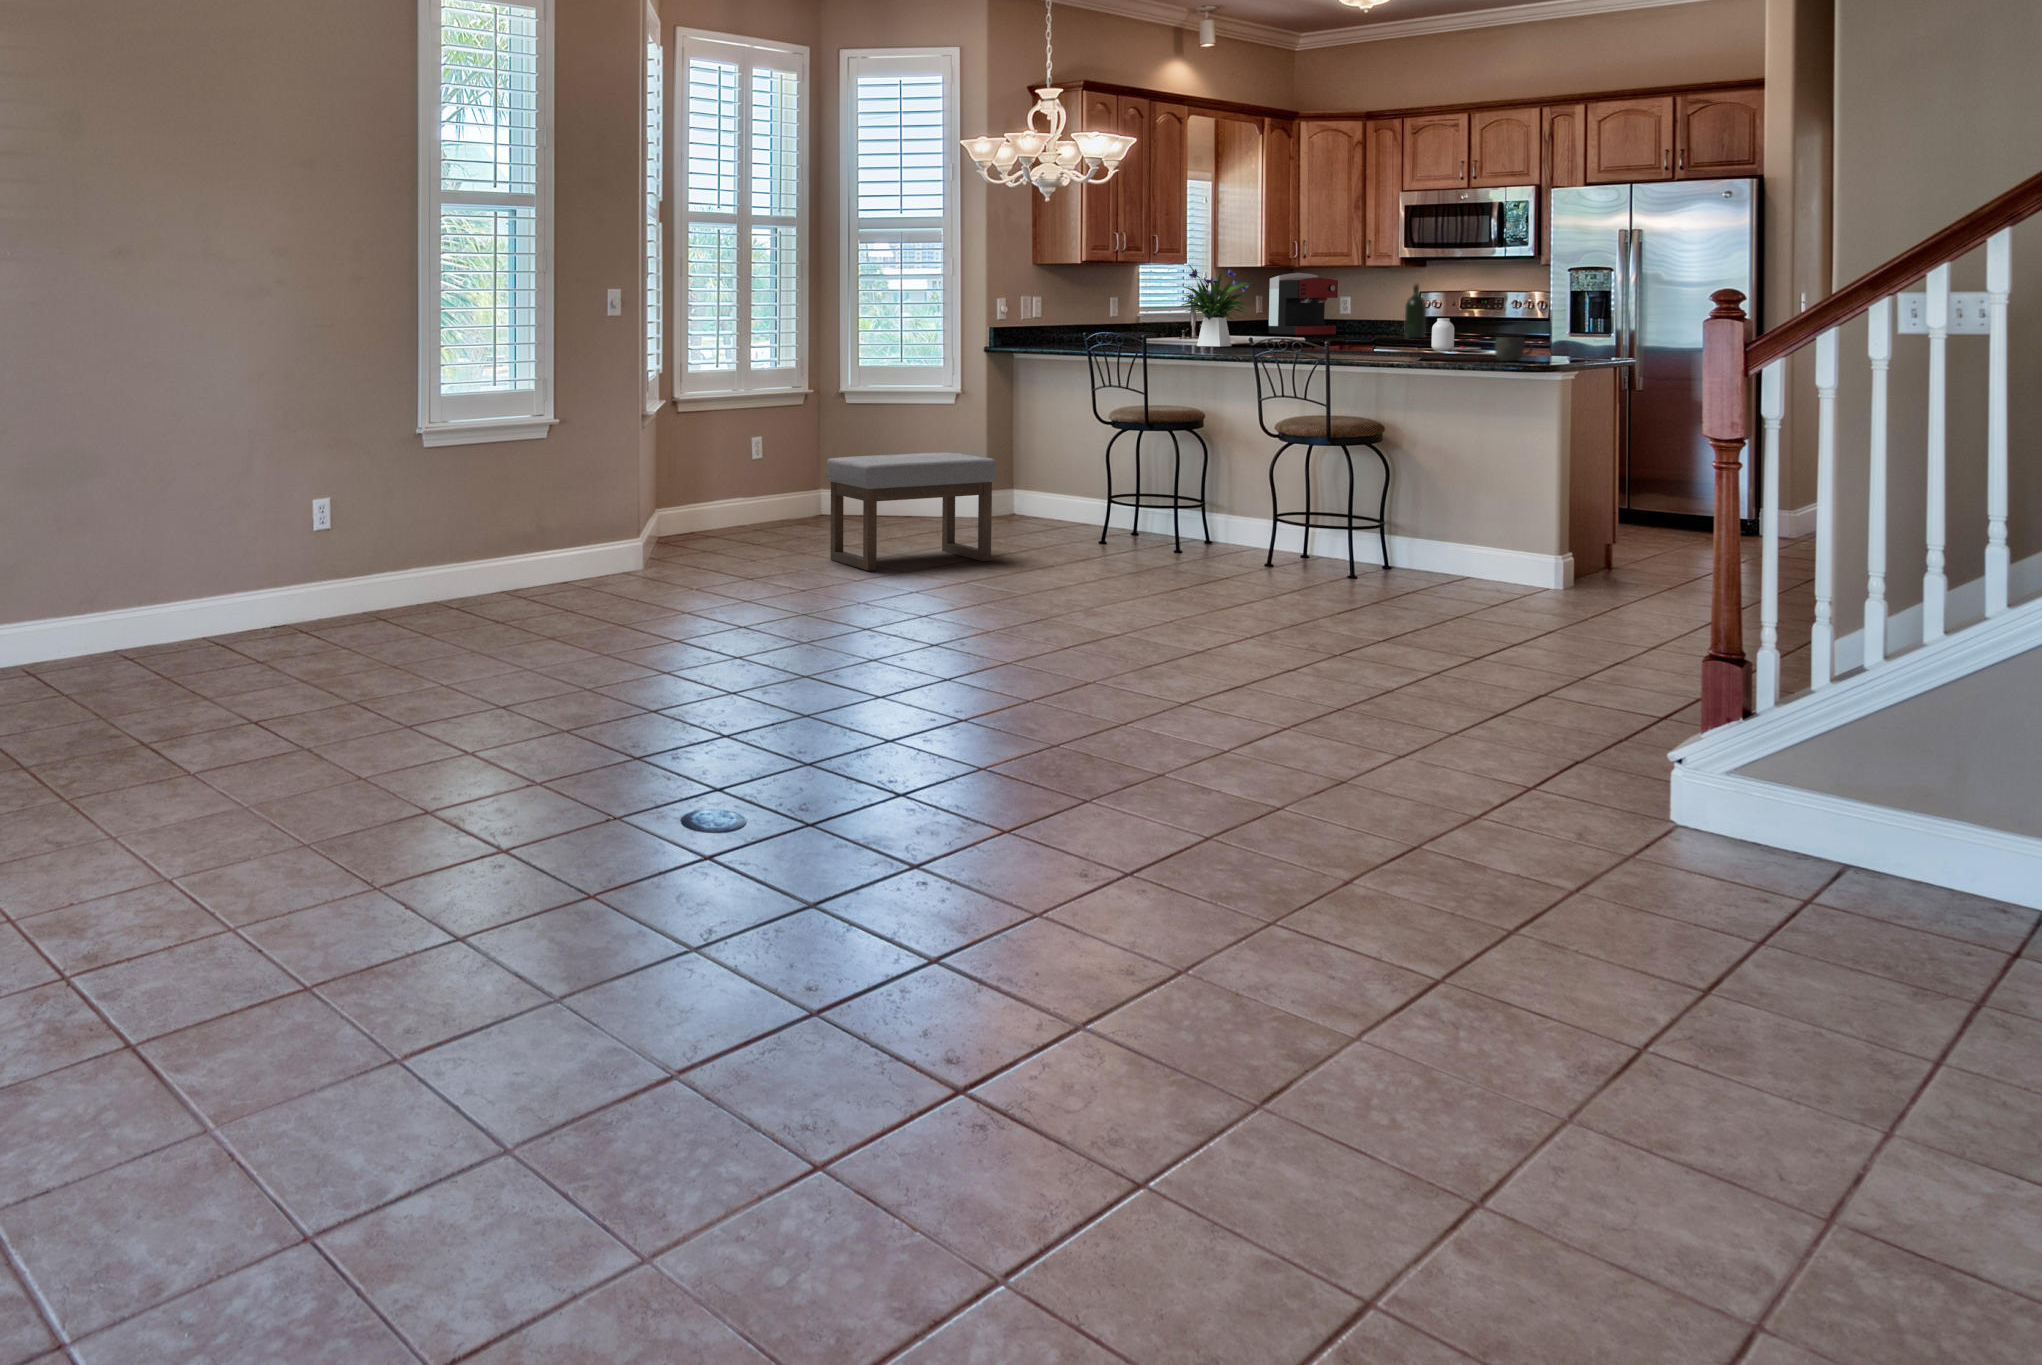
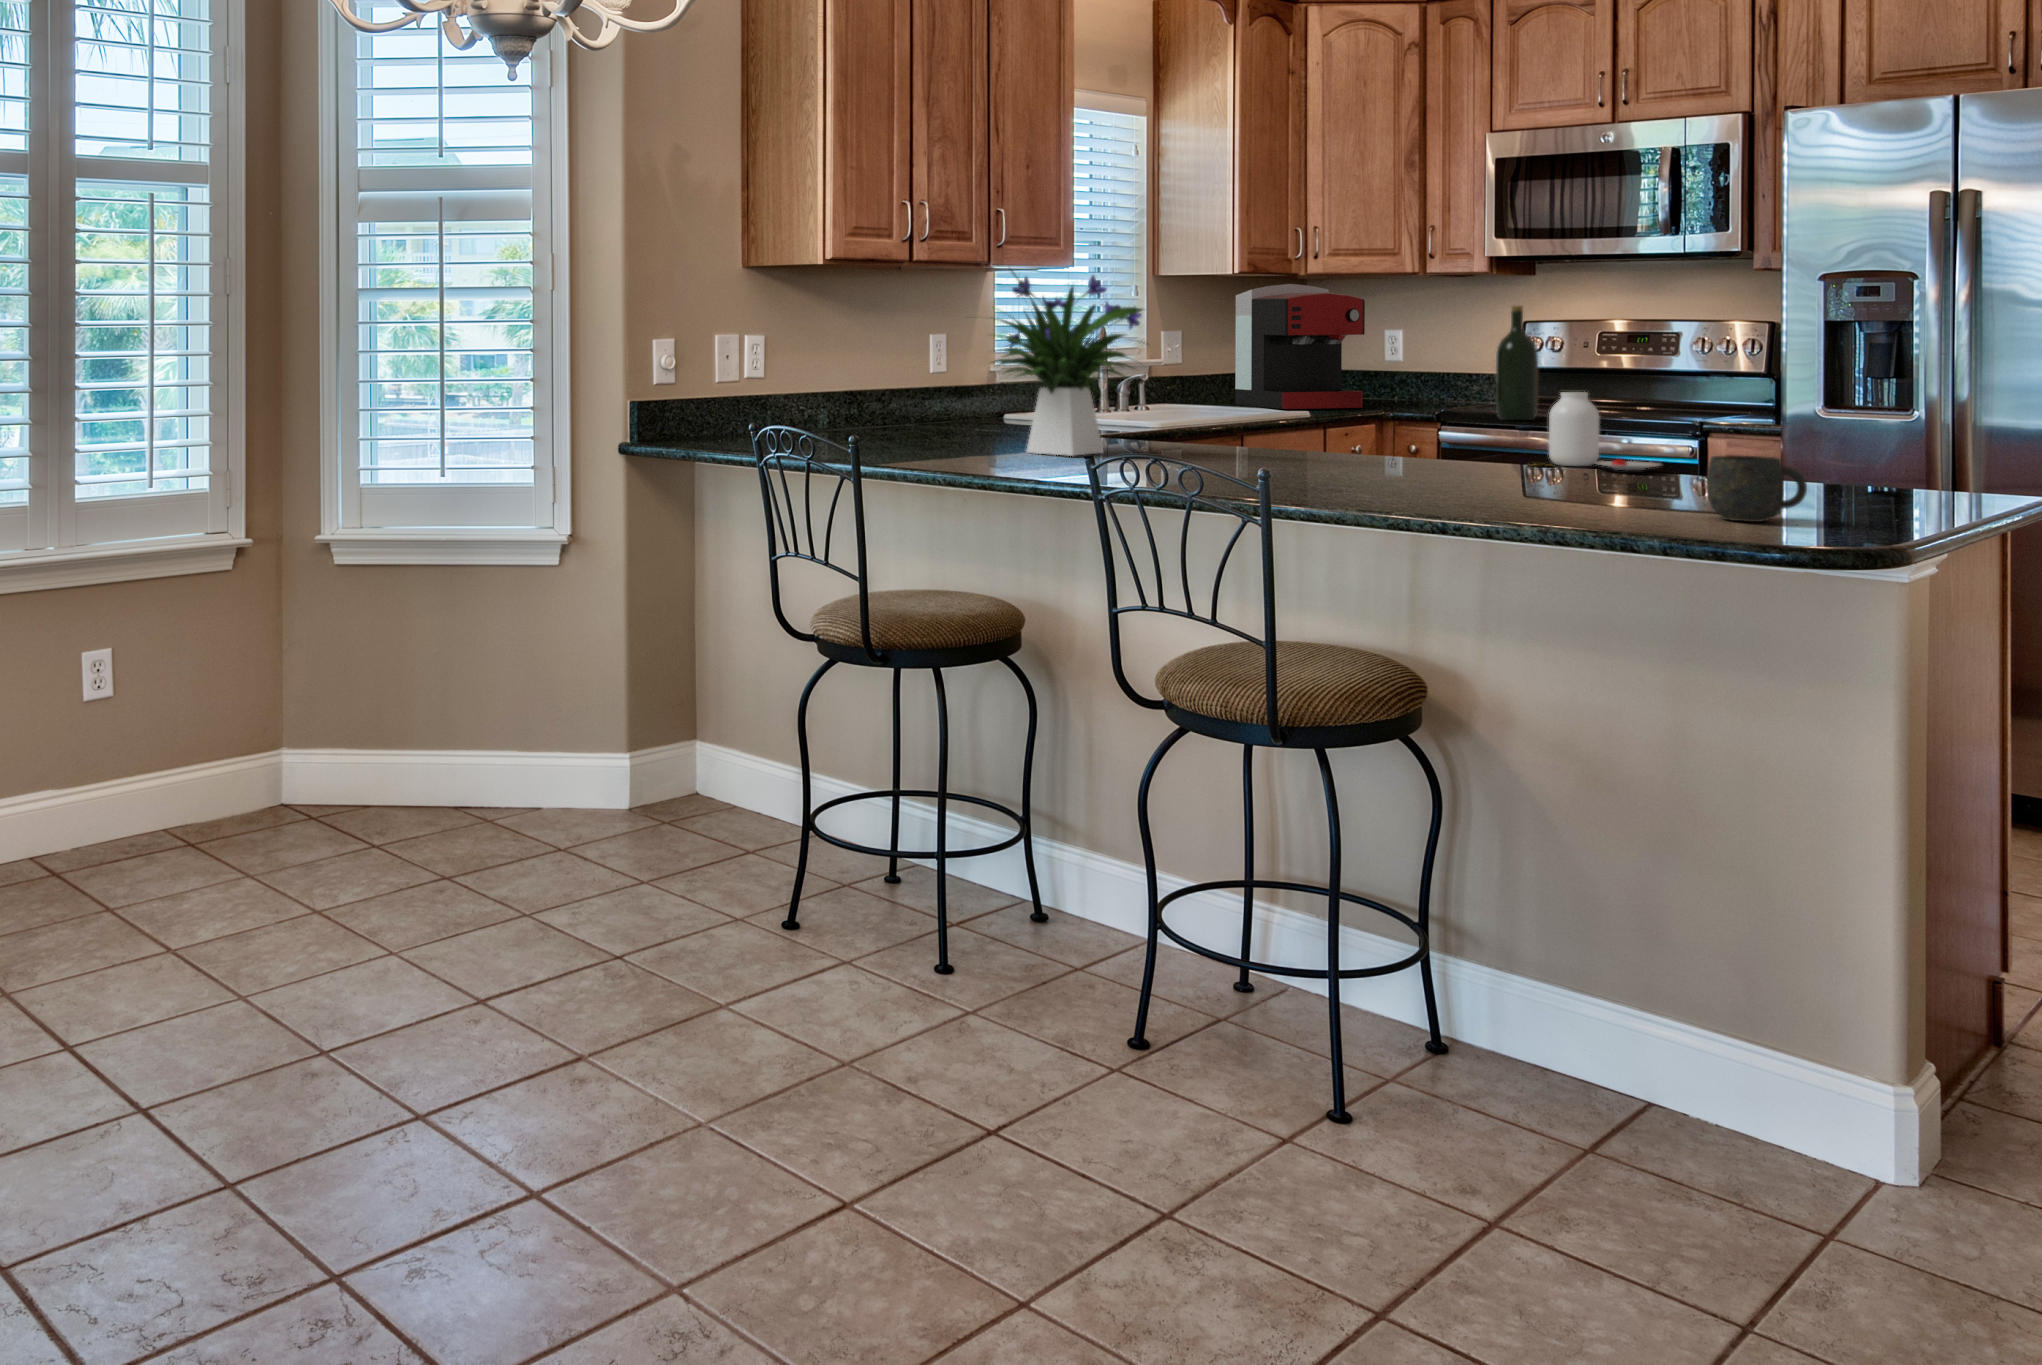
ottoman: present [827,452,996,571] -> none [45,722,473,1088]

